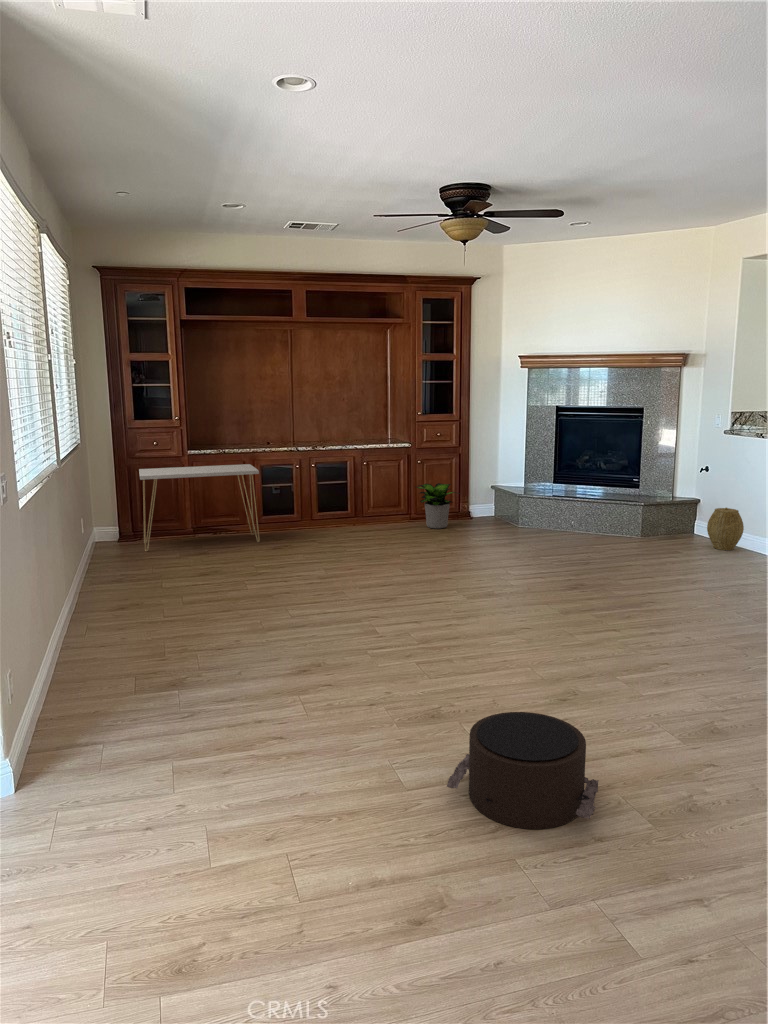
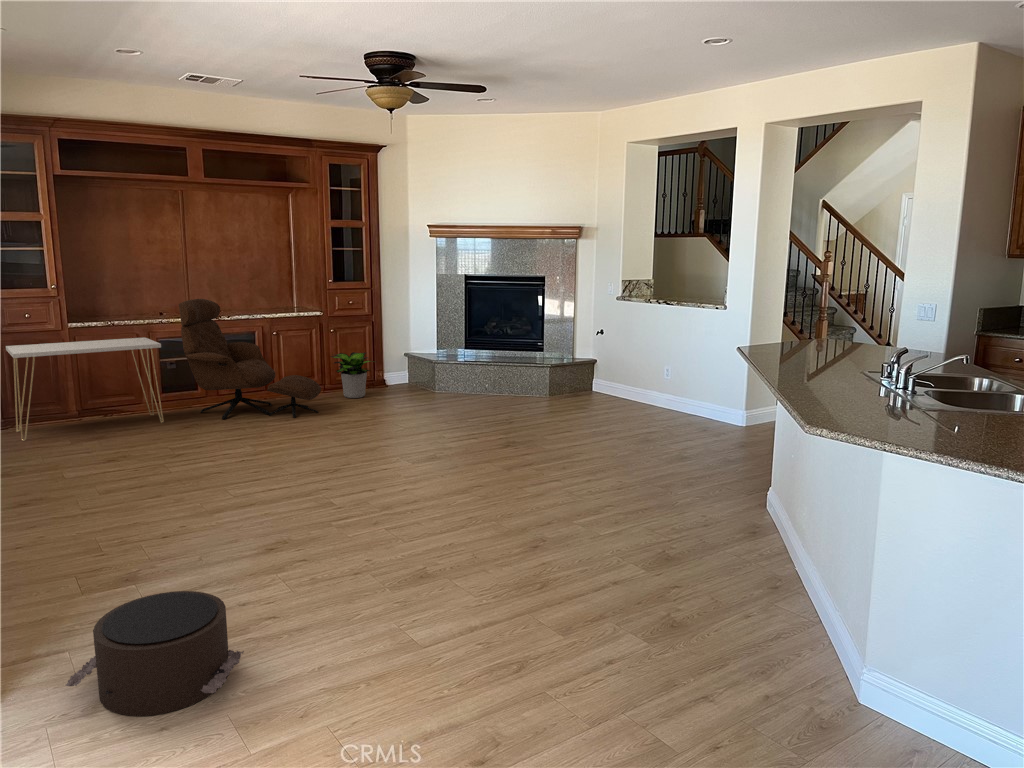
lounge chair: none [277,430,402,545] -> present [179,299,321,419]
woven basket: present [707,508,744,550] -> none [606,365,636,403]
pouf: present [447,712,598,829] -> present [65,591,244,716]

